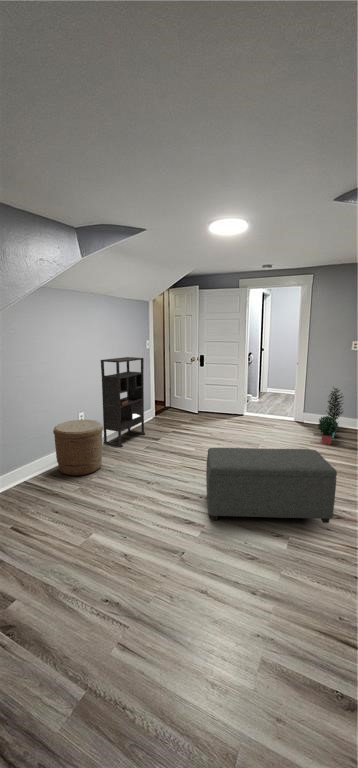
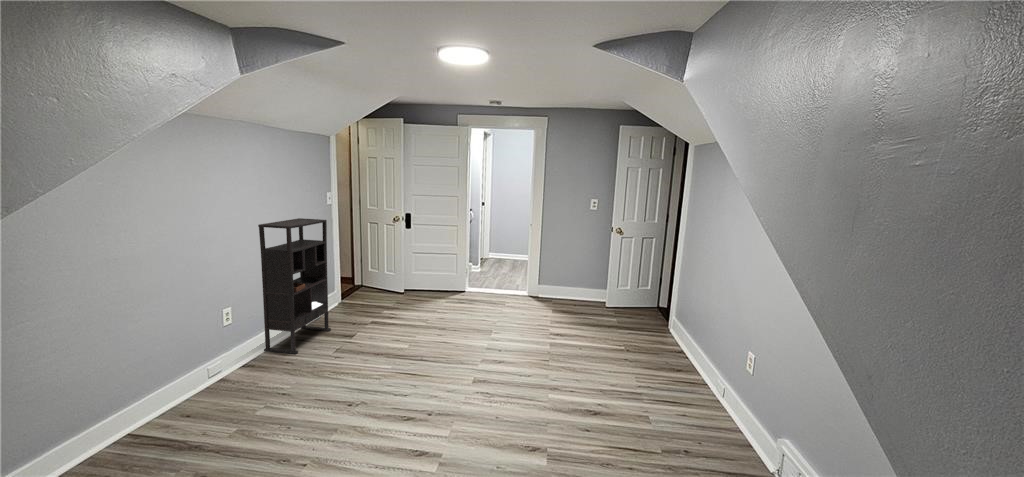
potted plant: present [318,388,344,445] -> none [558,252,585,323]
woven basket: present [53,420,103,476] -> none [182,319,271,410]
ottoman: present [206,448,337,523] -> none [436,336,595,444]

